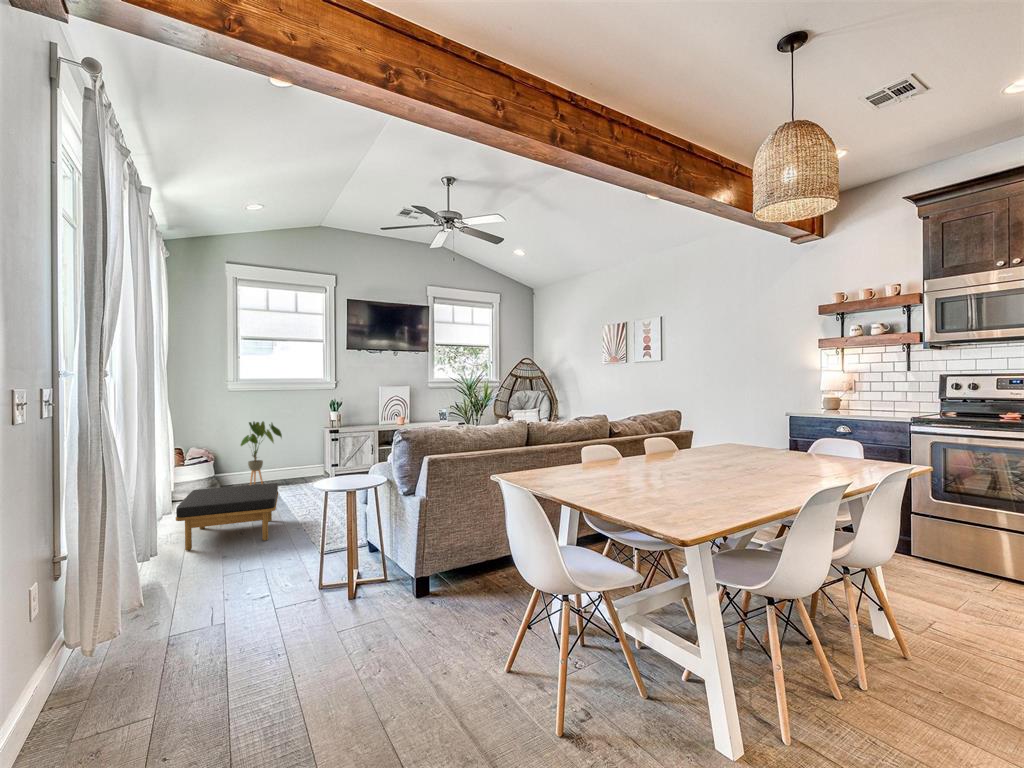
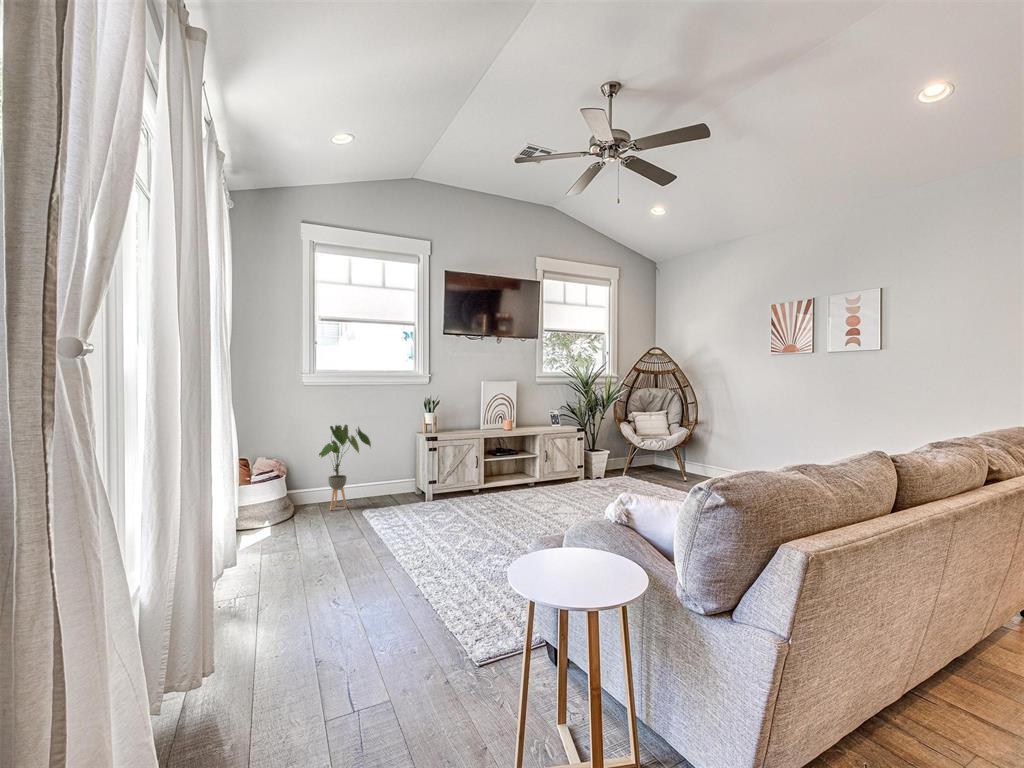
ottoman: present [176,483,278,550] -> none [244,524,396,651]

